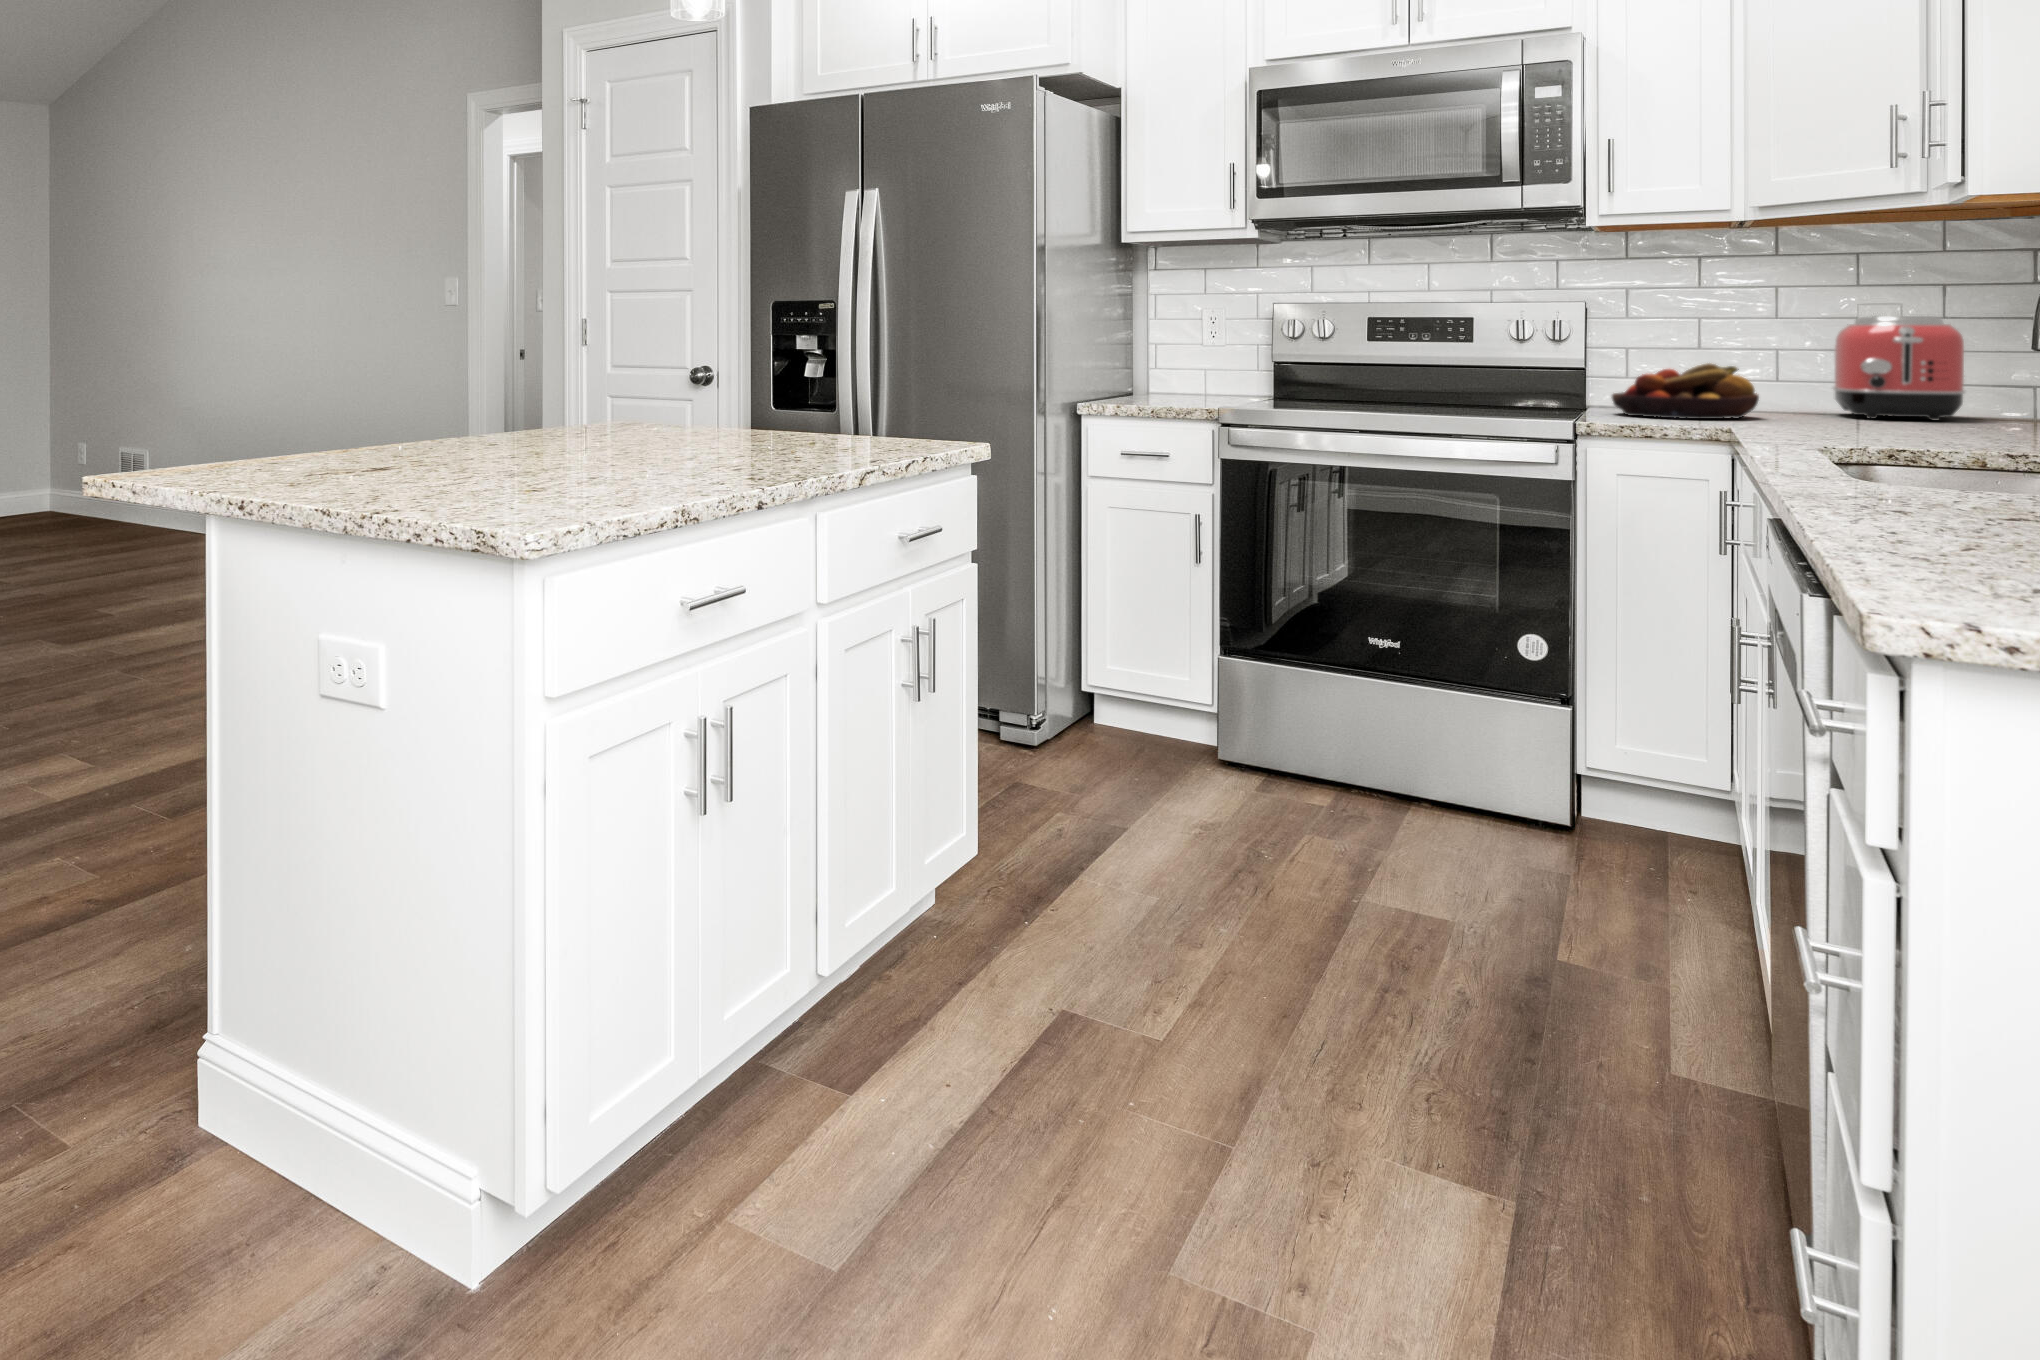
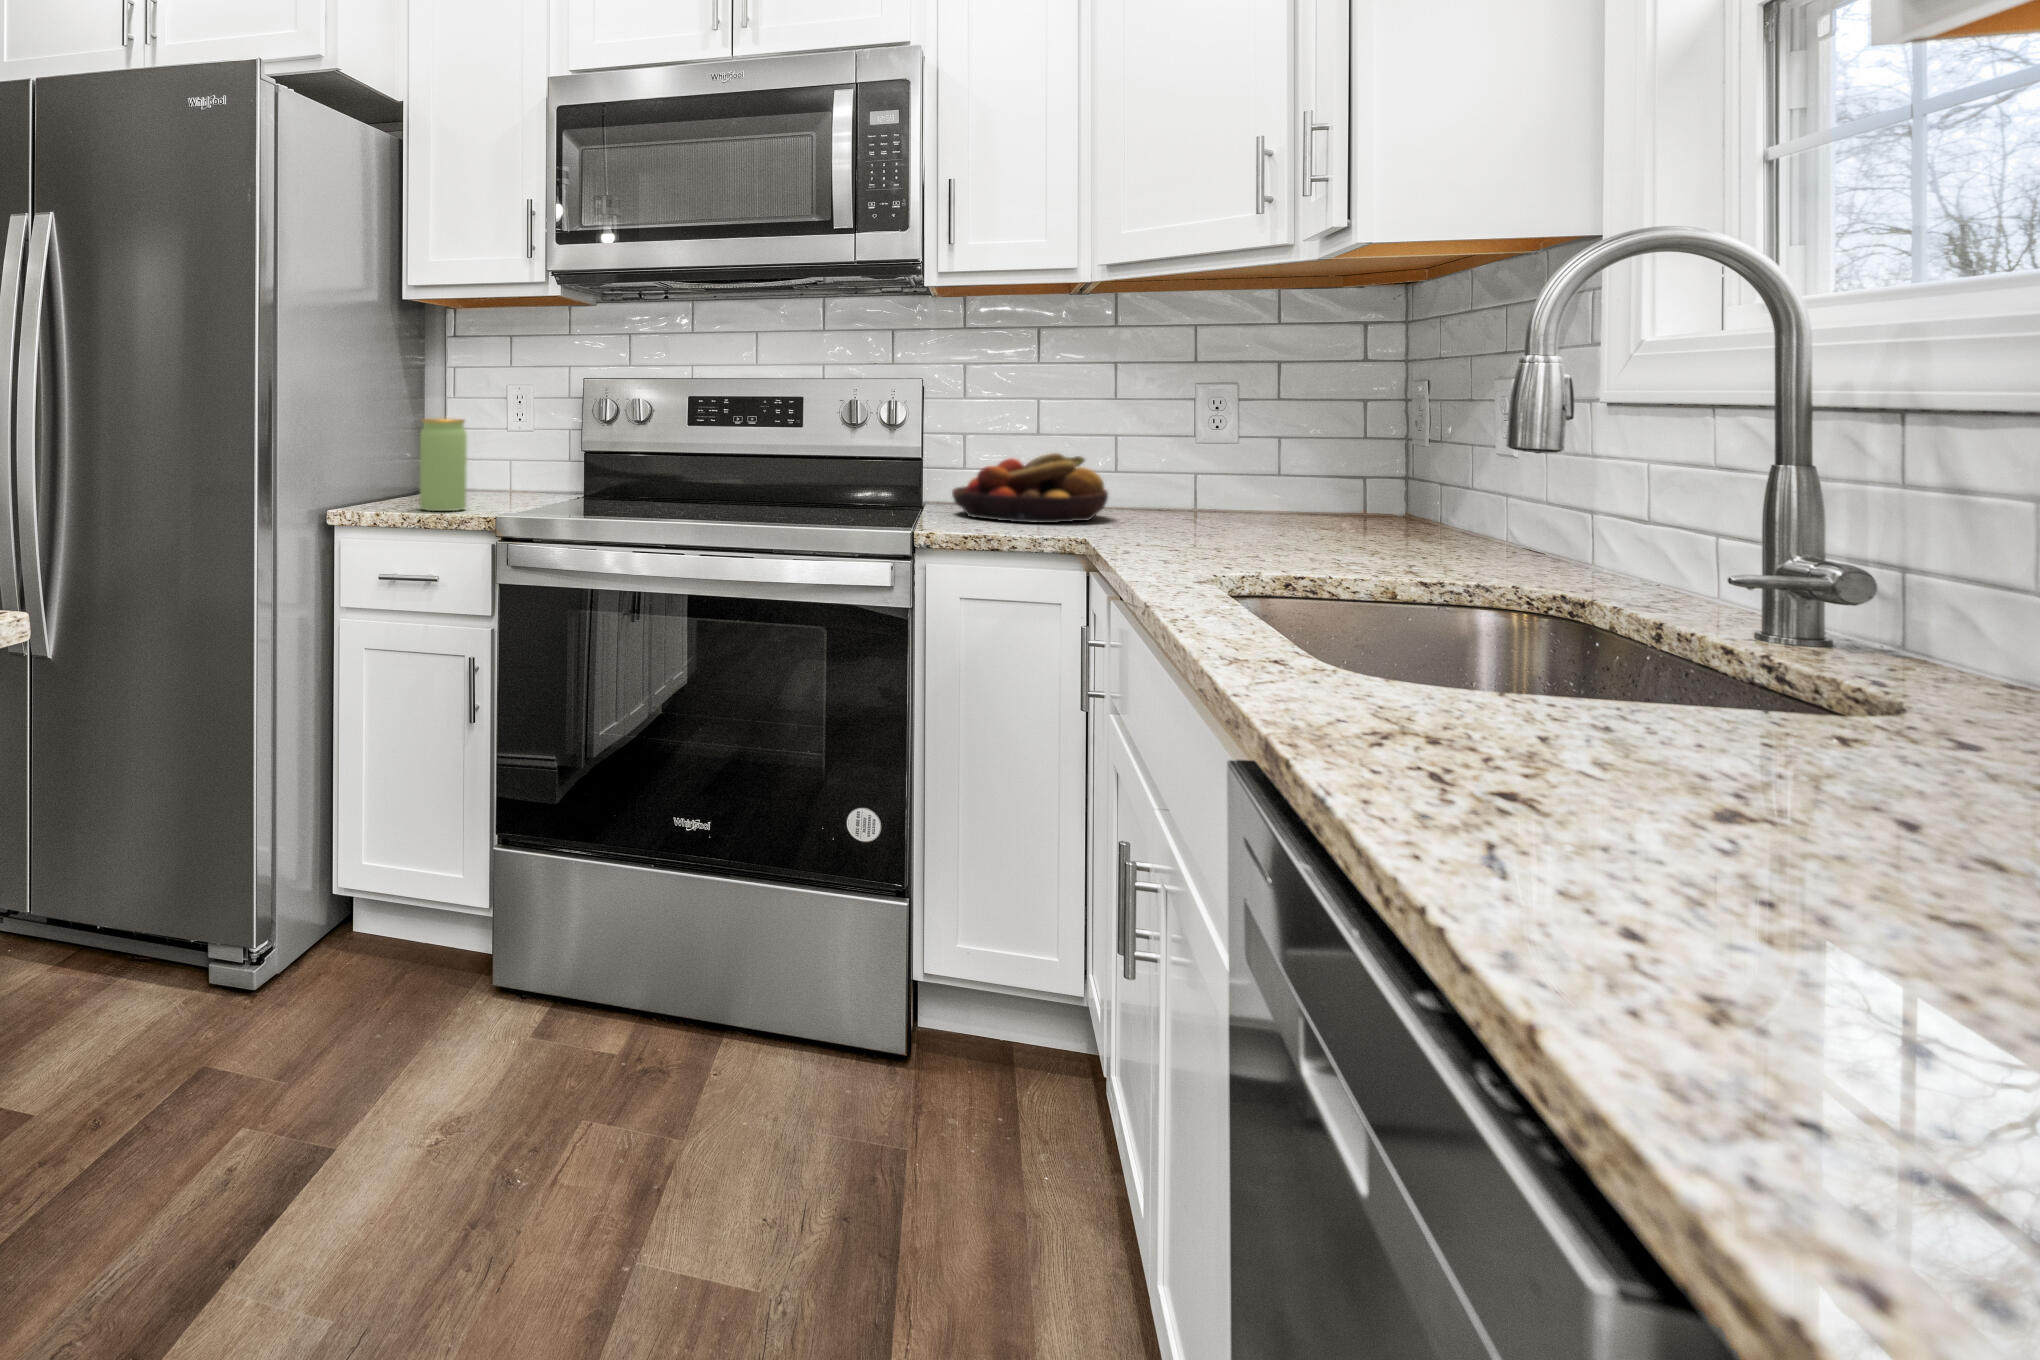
toaster: present [1833,316,1965,420] -> none [1175,397,1312,519]
jar: none [1152,337,1190,407] -> present [420,418,467,511]

